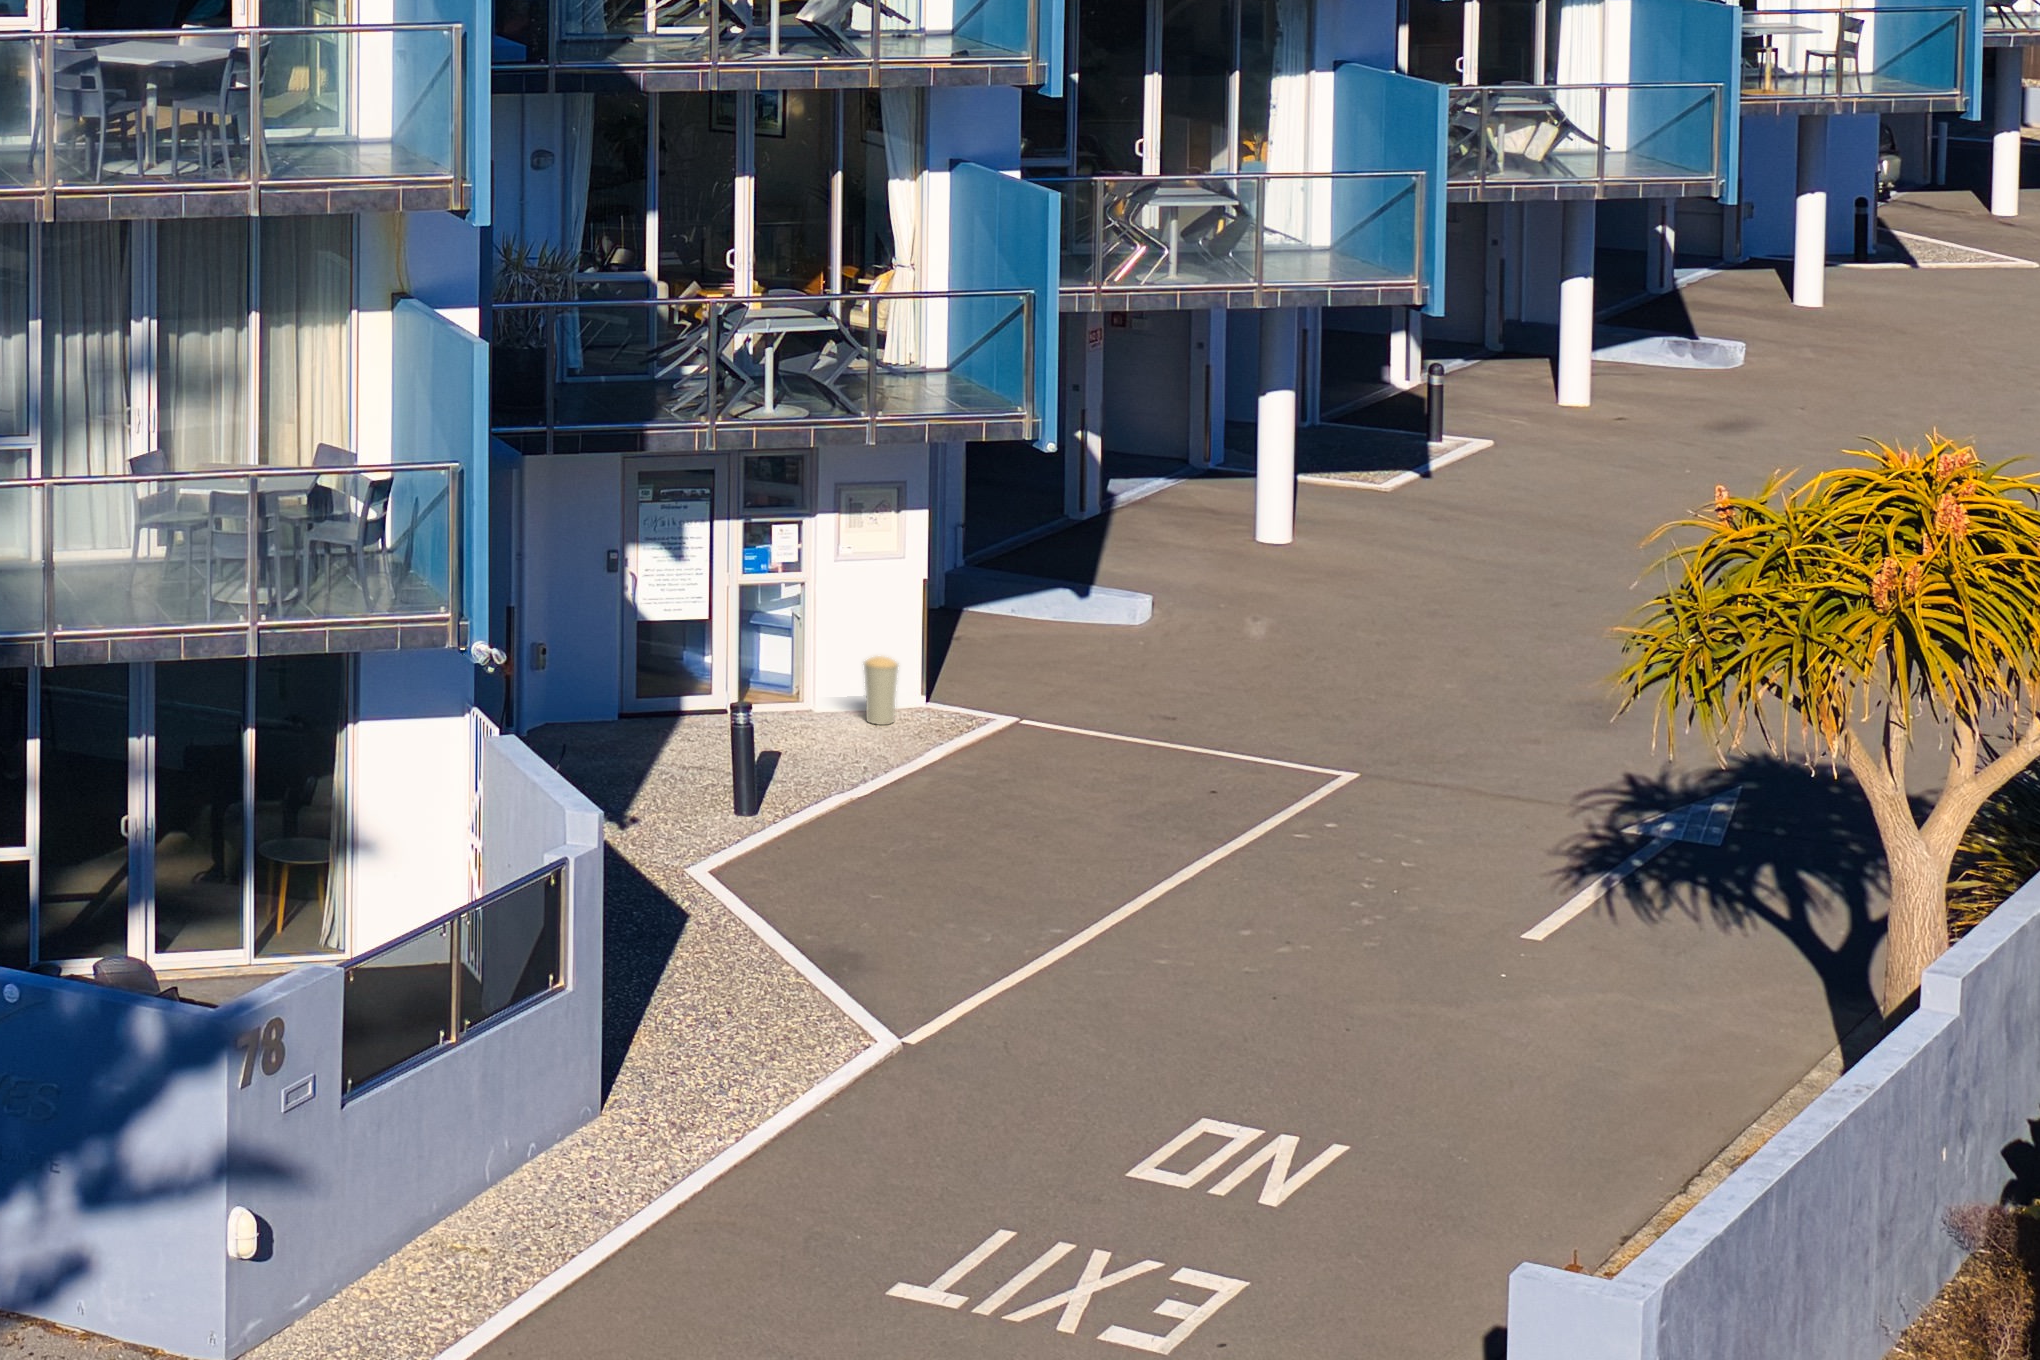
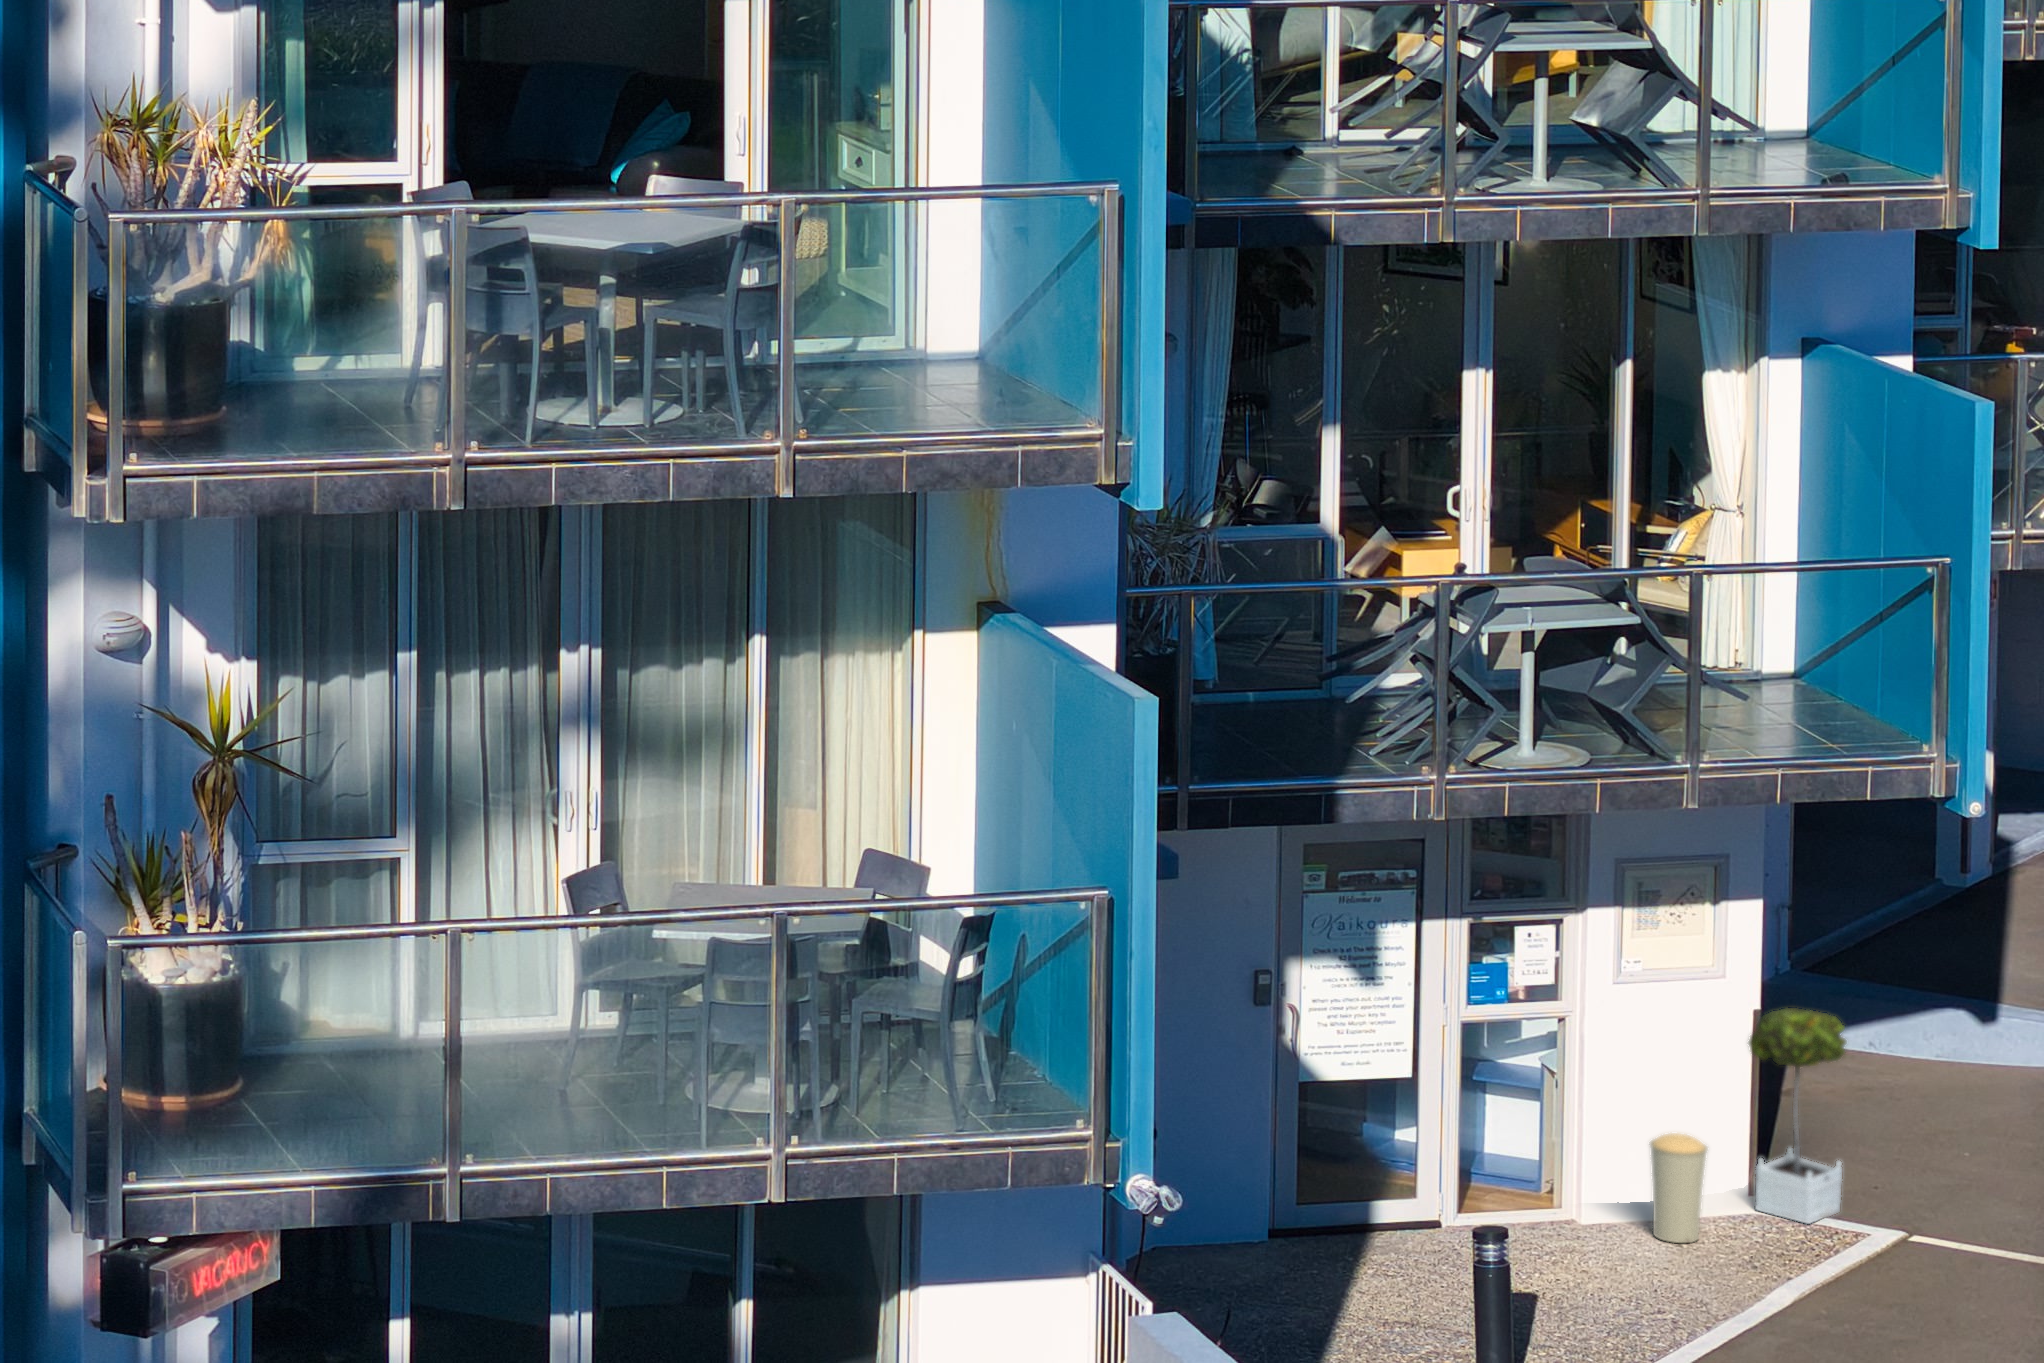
potted tree: none [926,578,988,714] -> present [1749,1008,1846,1223]

